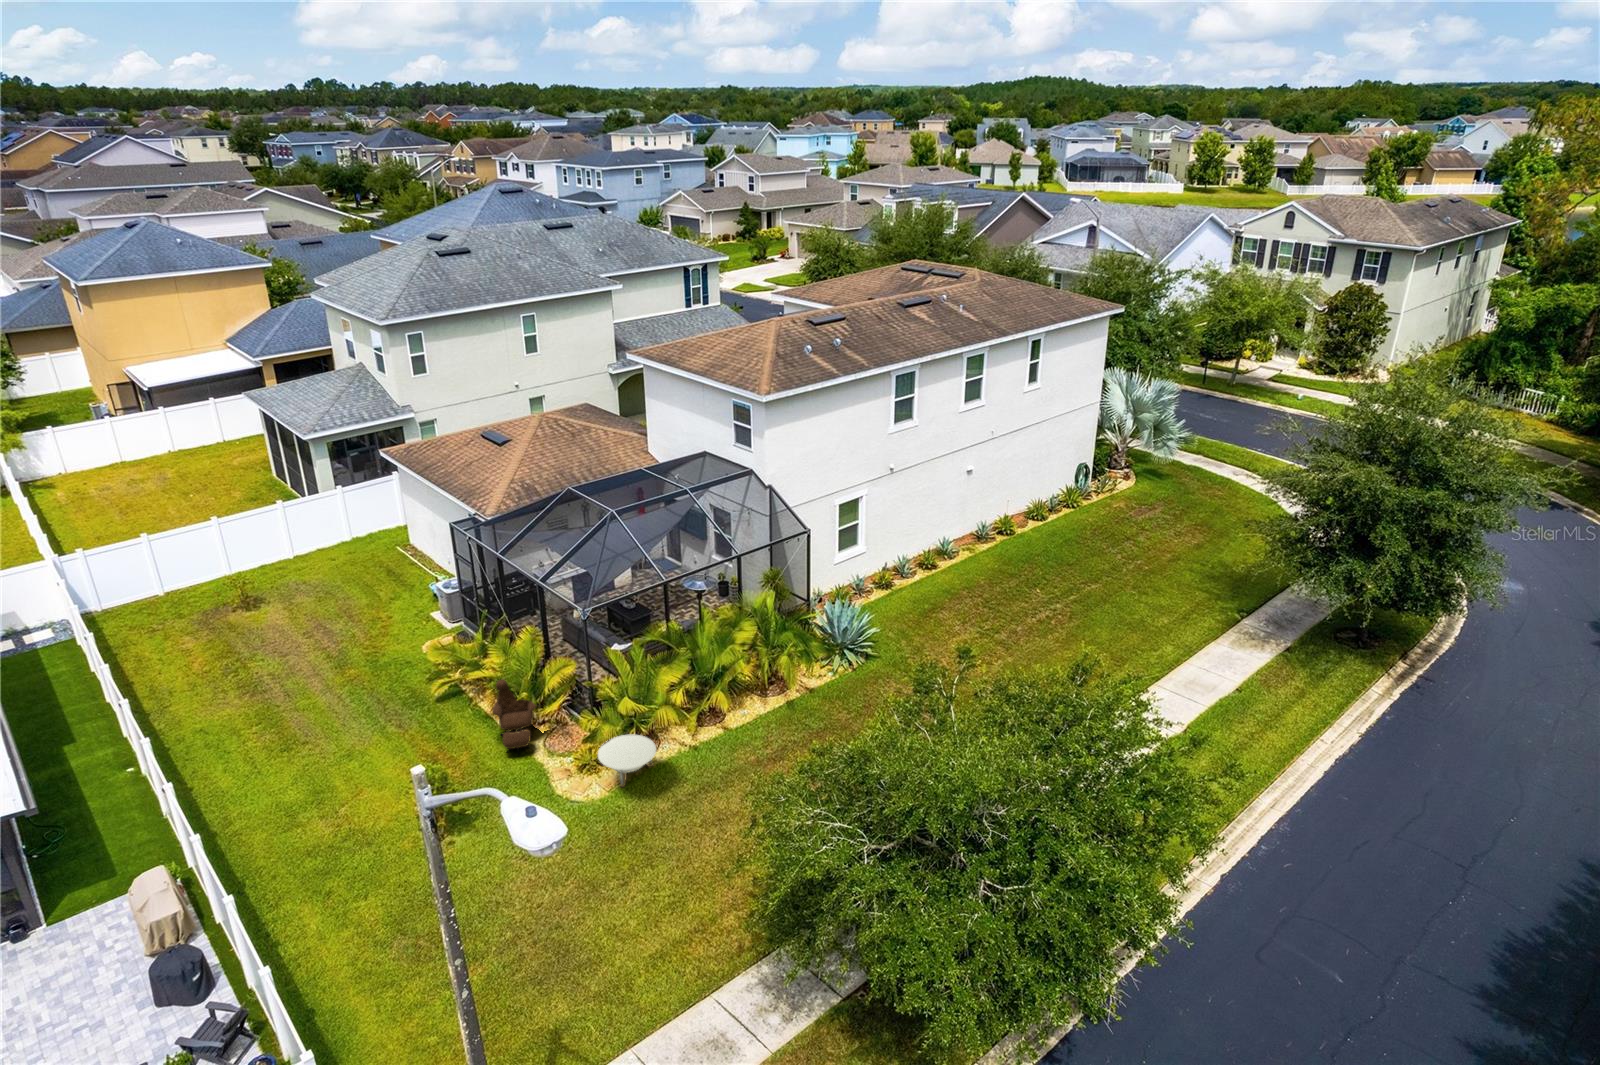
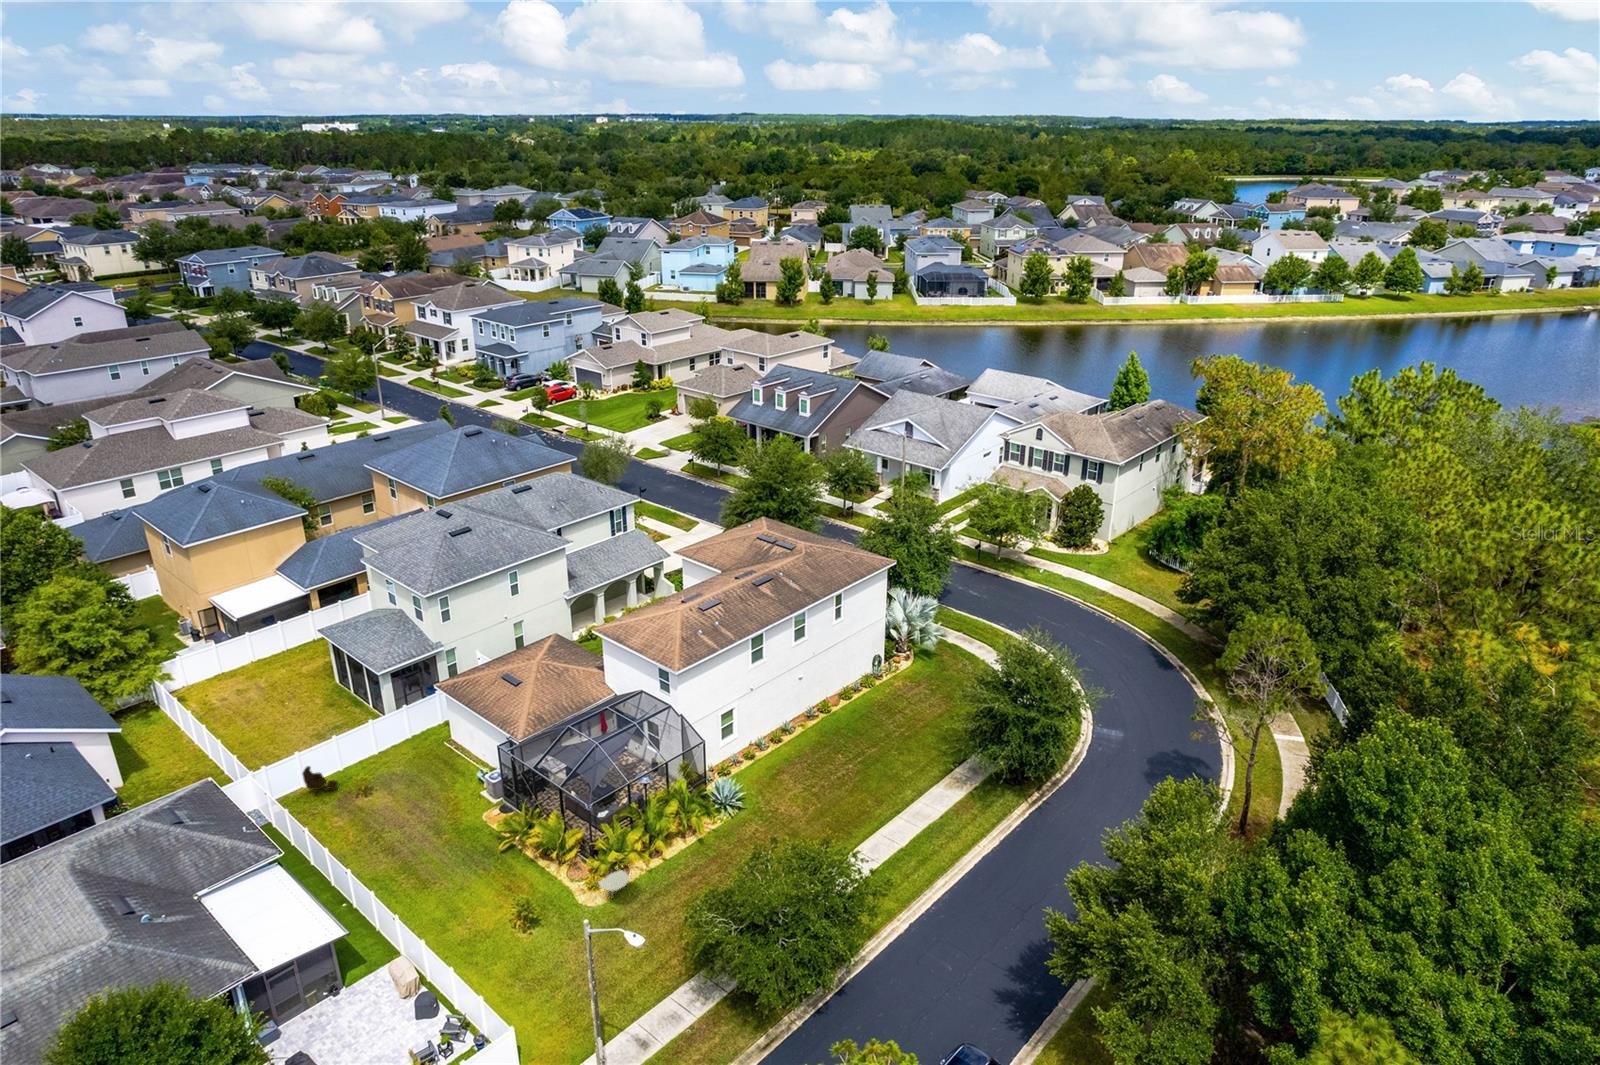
lounge chair: present [493,679,536,752] -> present [303,766,338,790]

